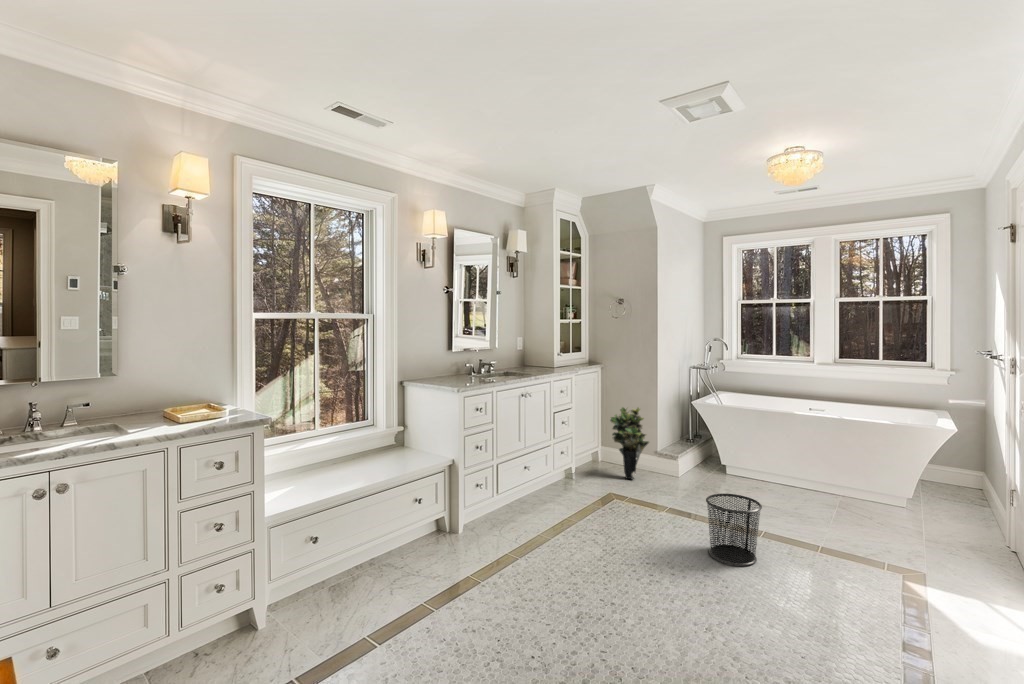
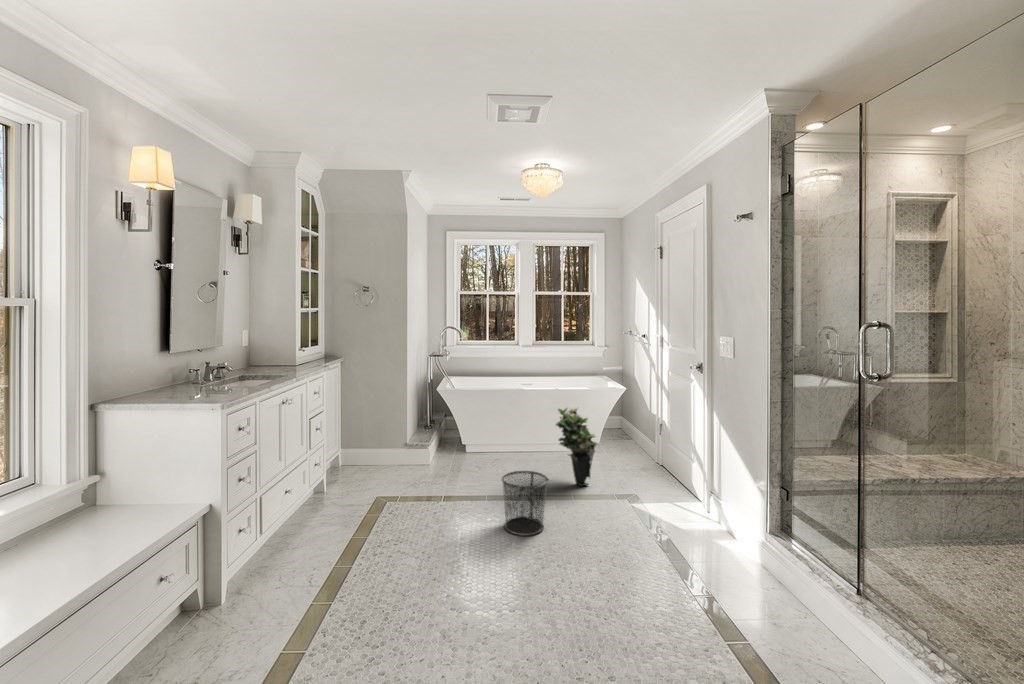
potted plant: present [610,407,649,479] -> present [556,408,597,486]

